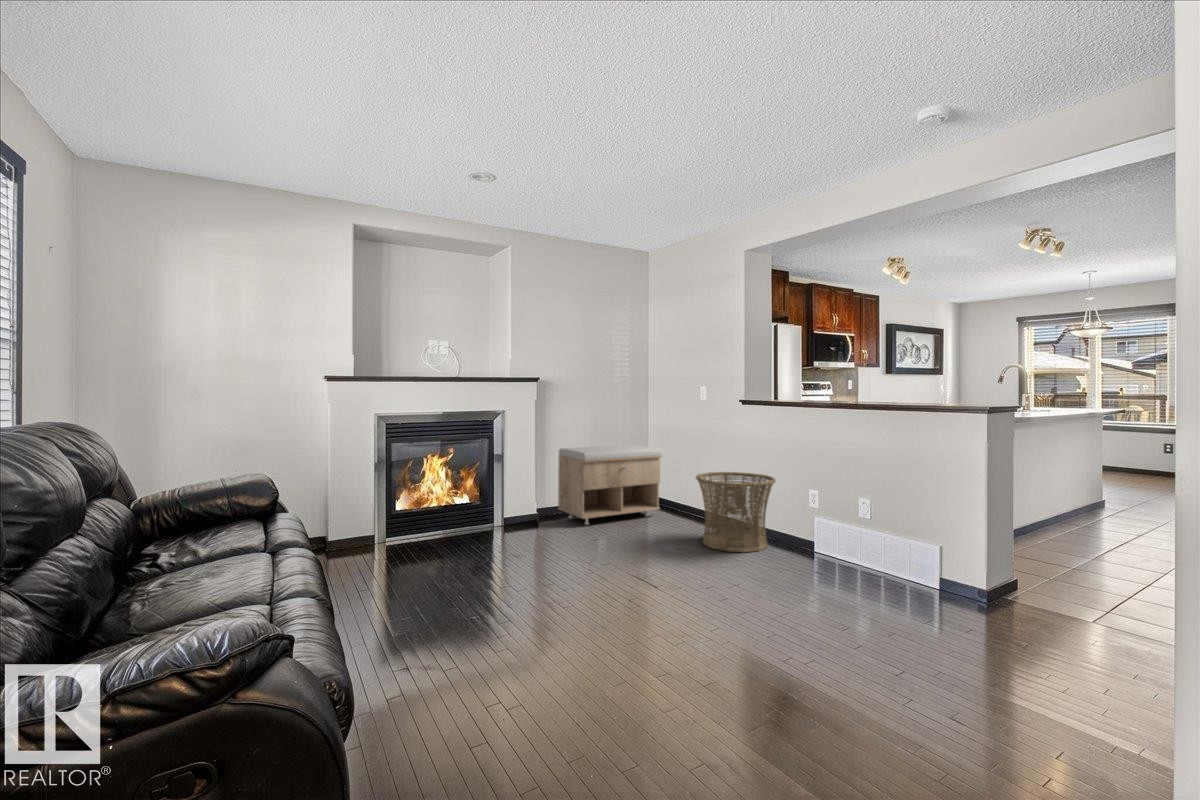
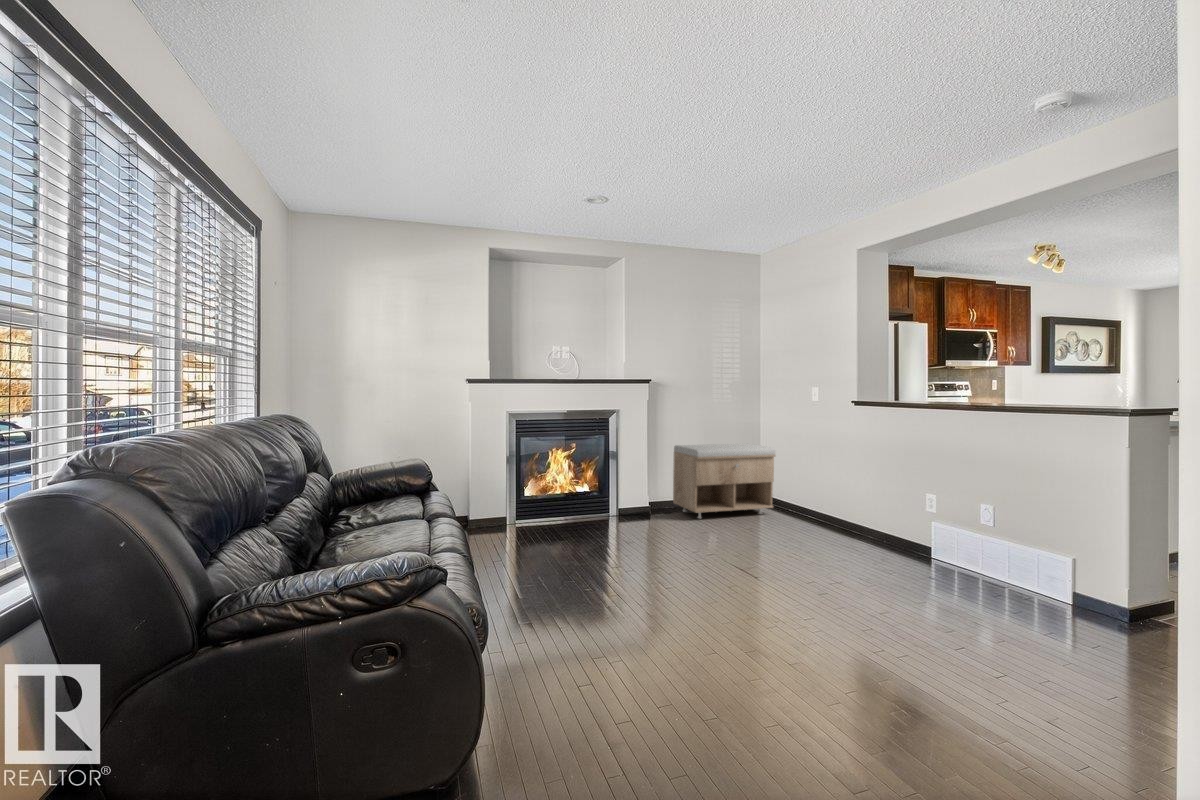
basket: present [696,472,776,552] -> none [807,472,892,553]

